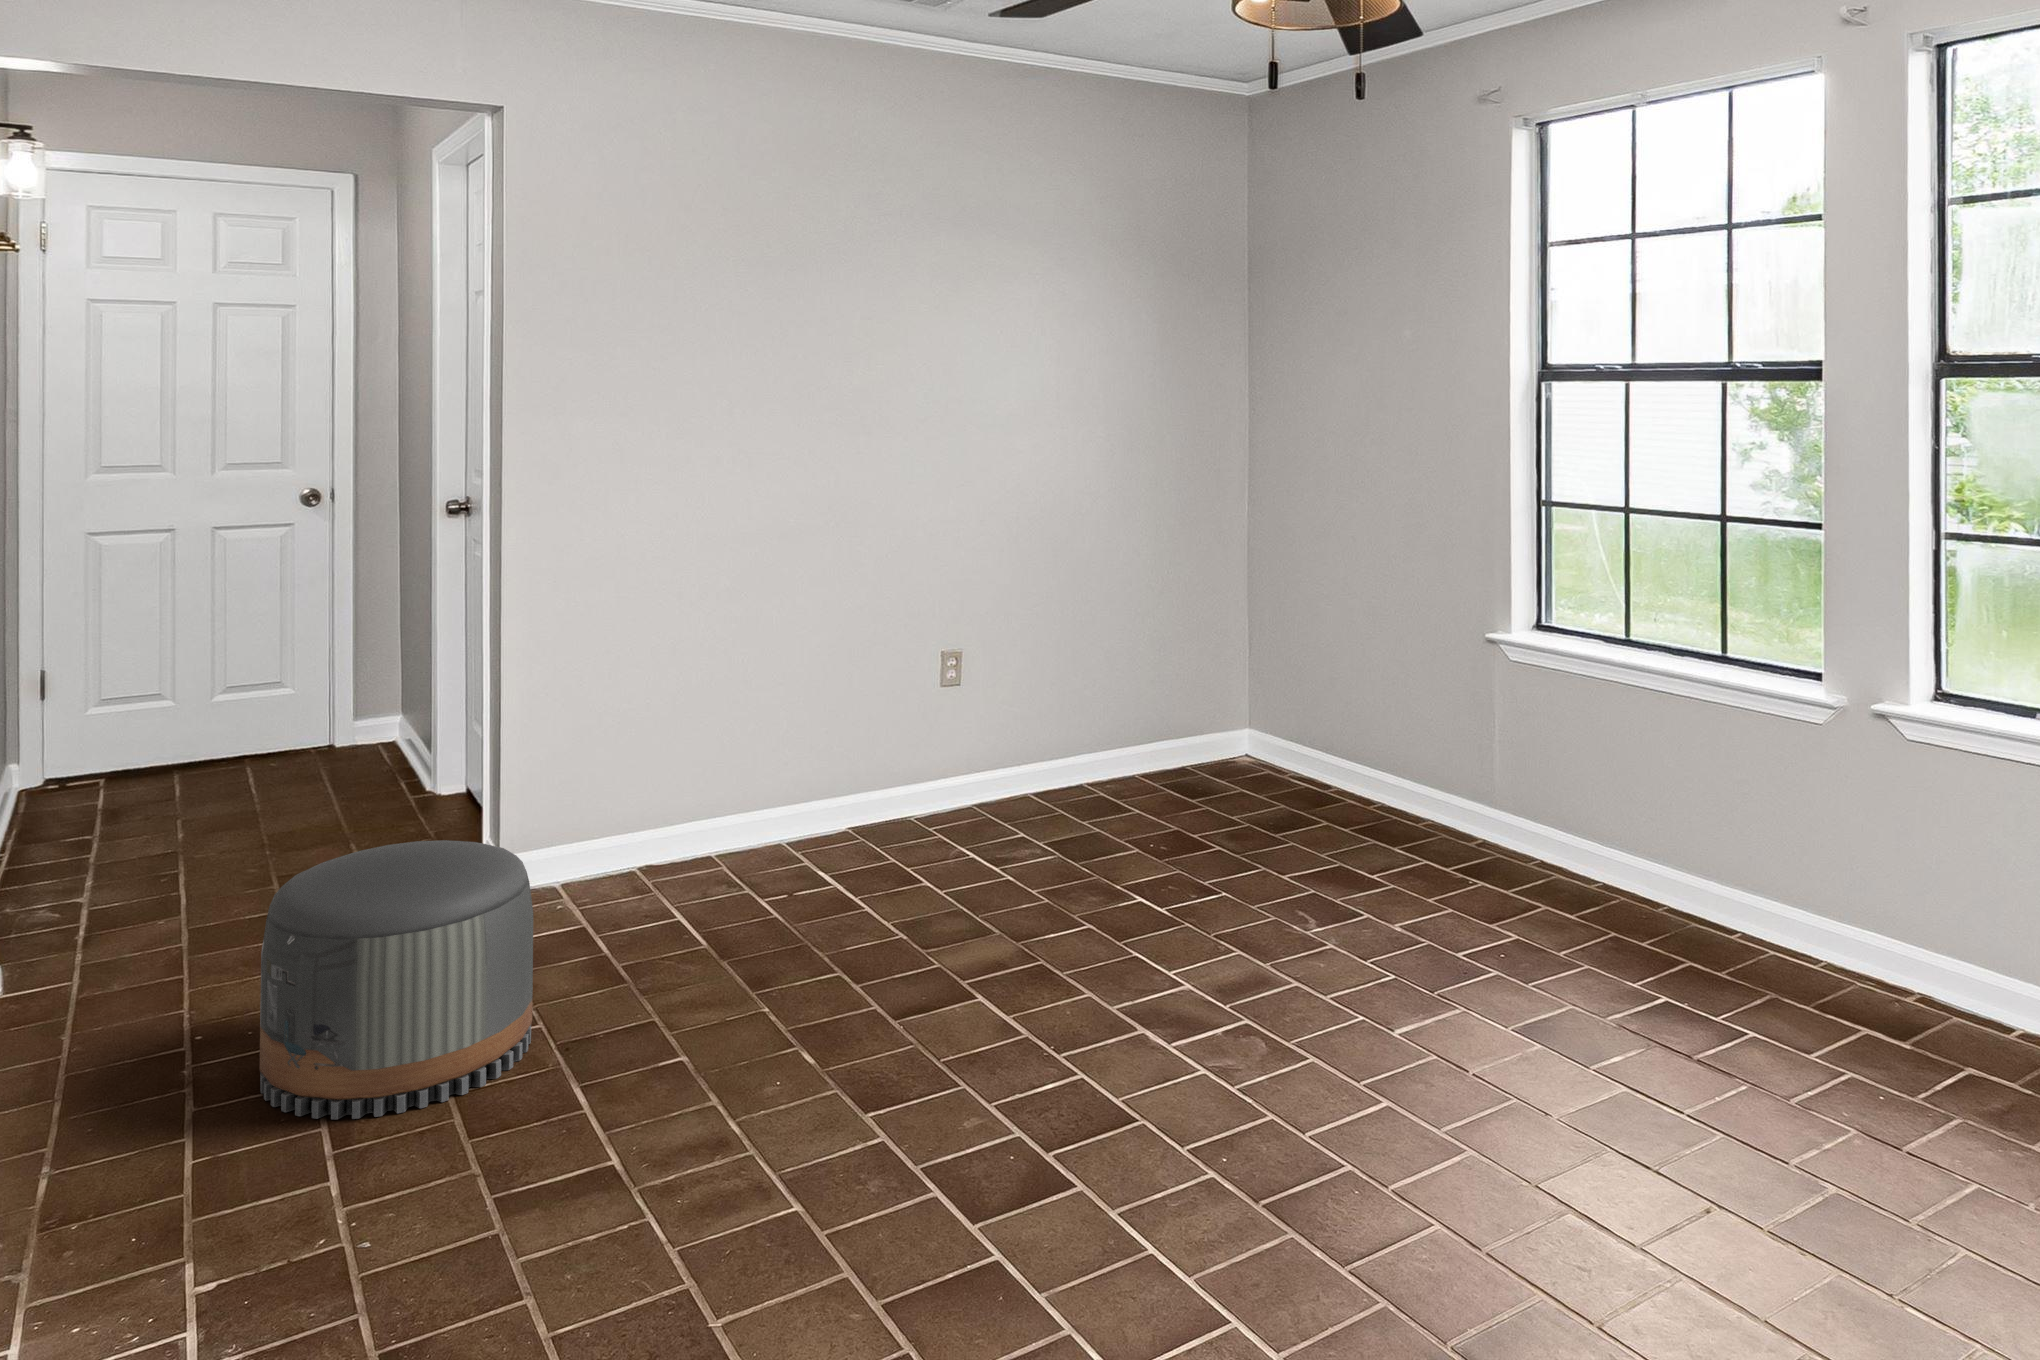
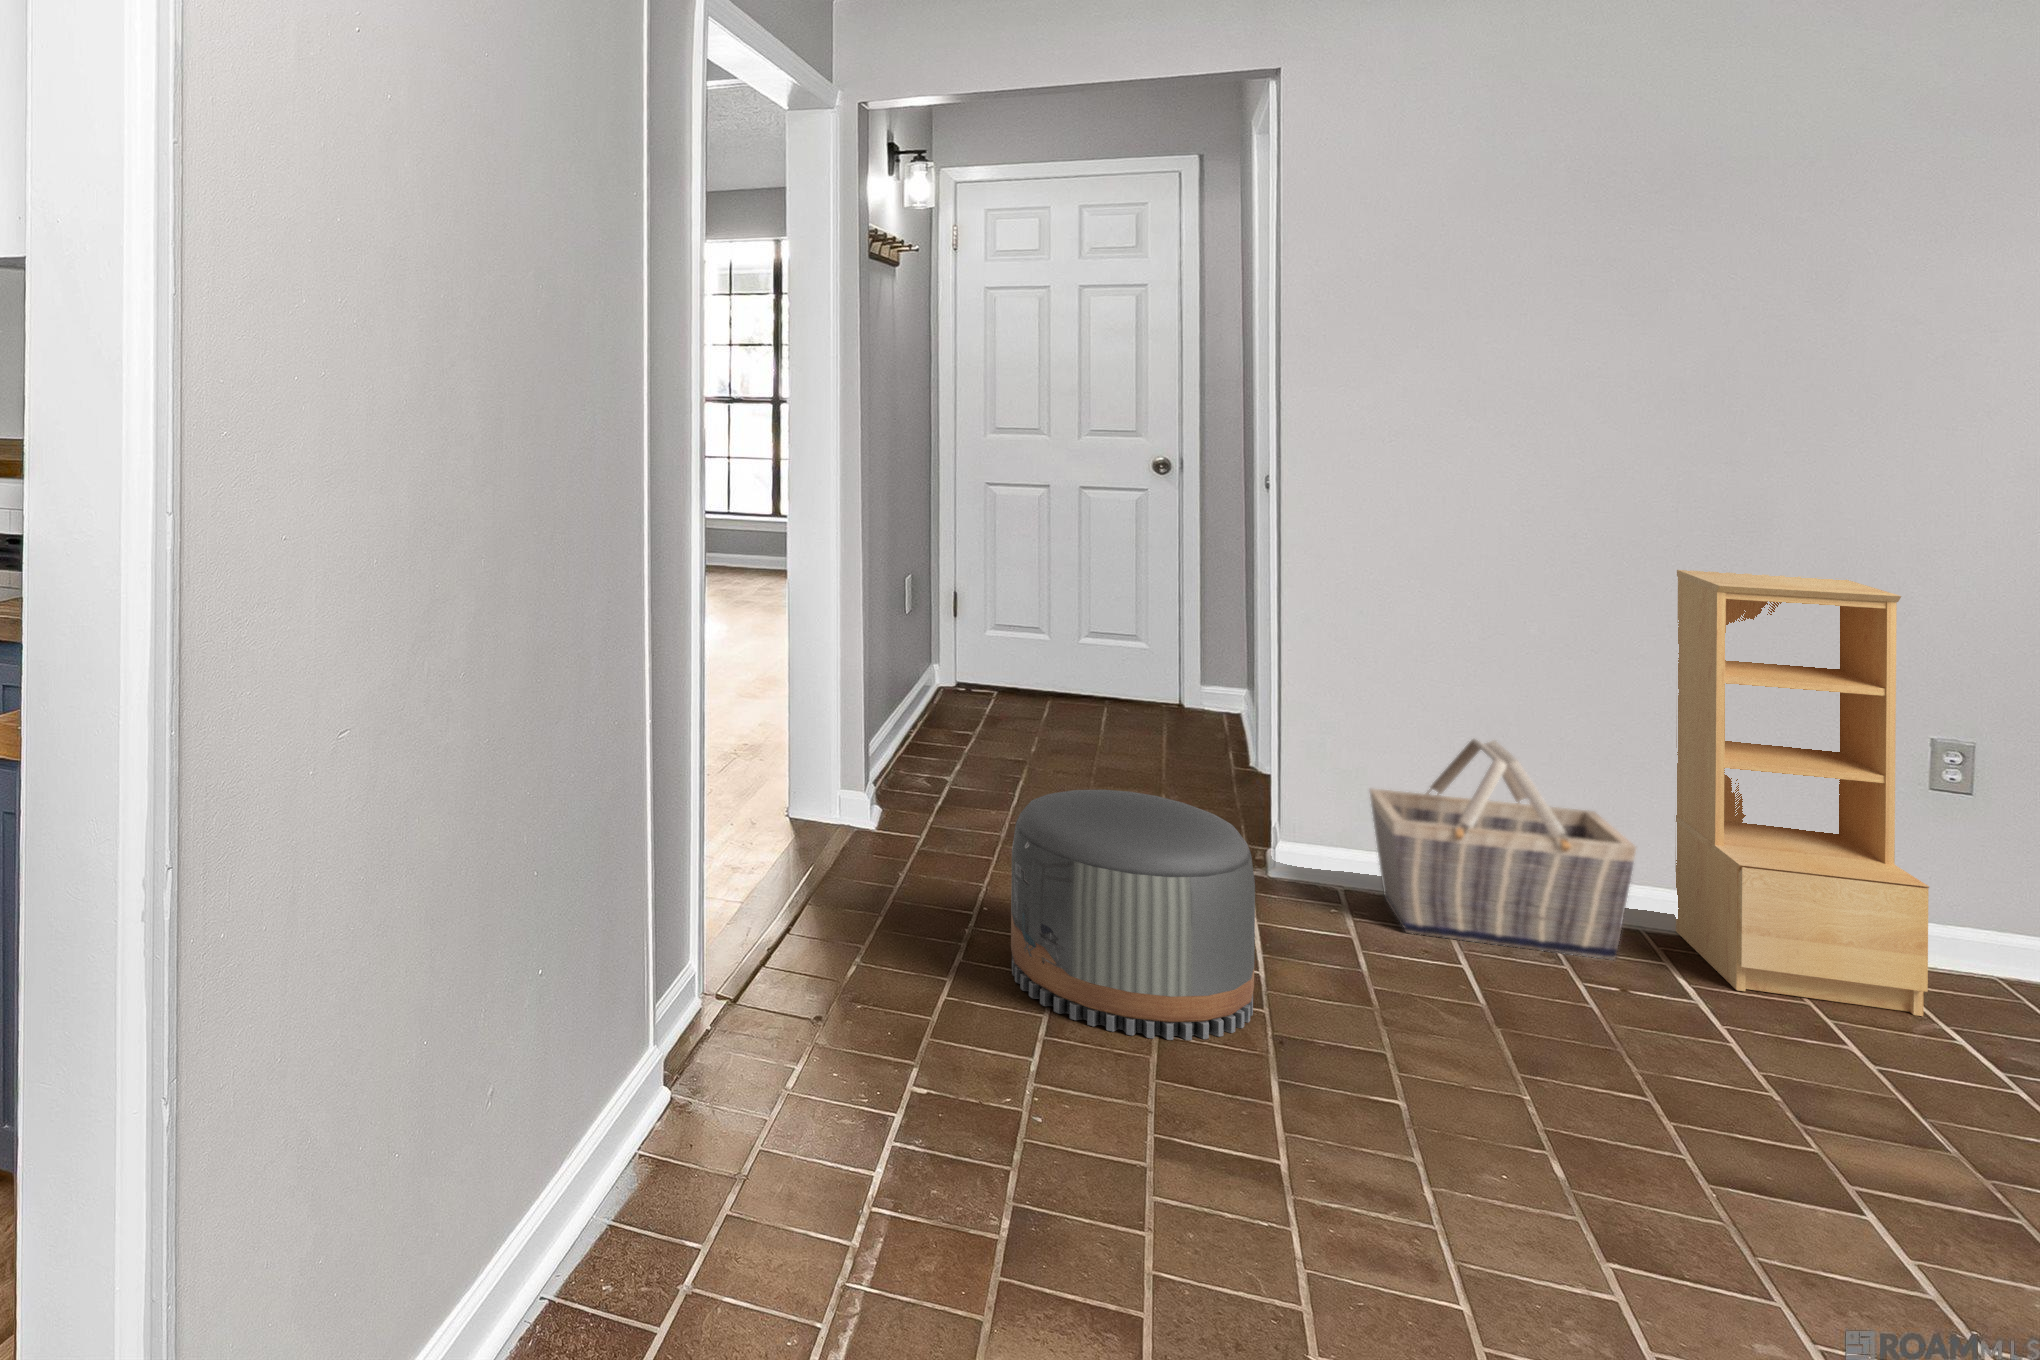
bookshelf: none [805,530,963,867] -> present [1675,570,1929,1016]
basket: none [582,708,793,906] -> present [1370,739,1636,960]

